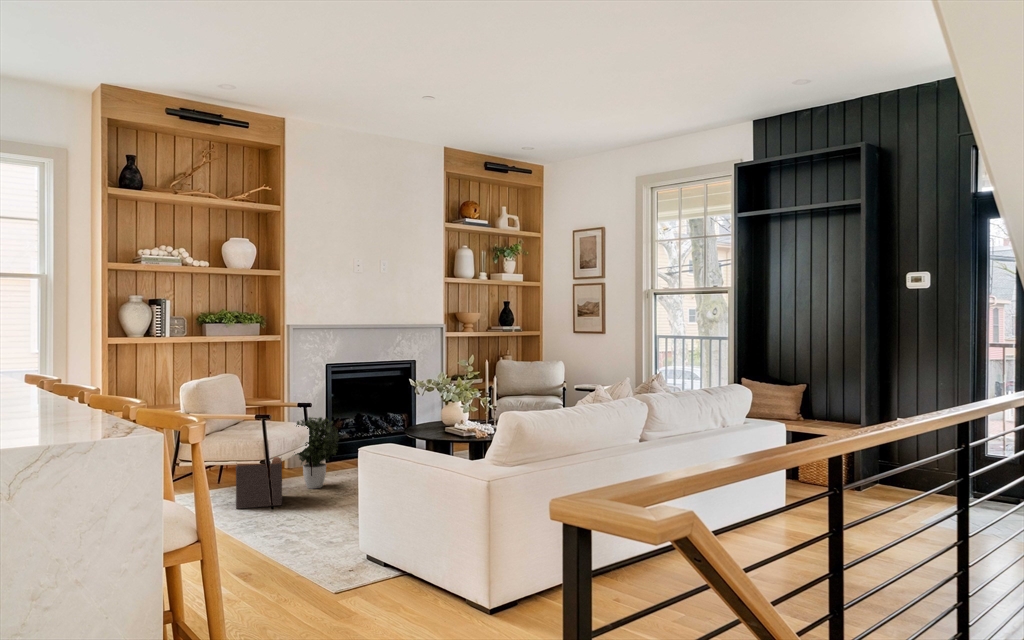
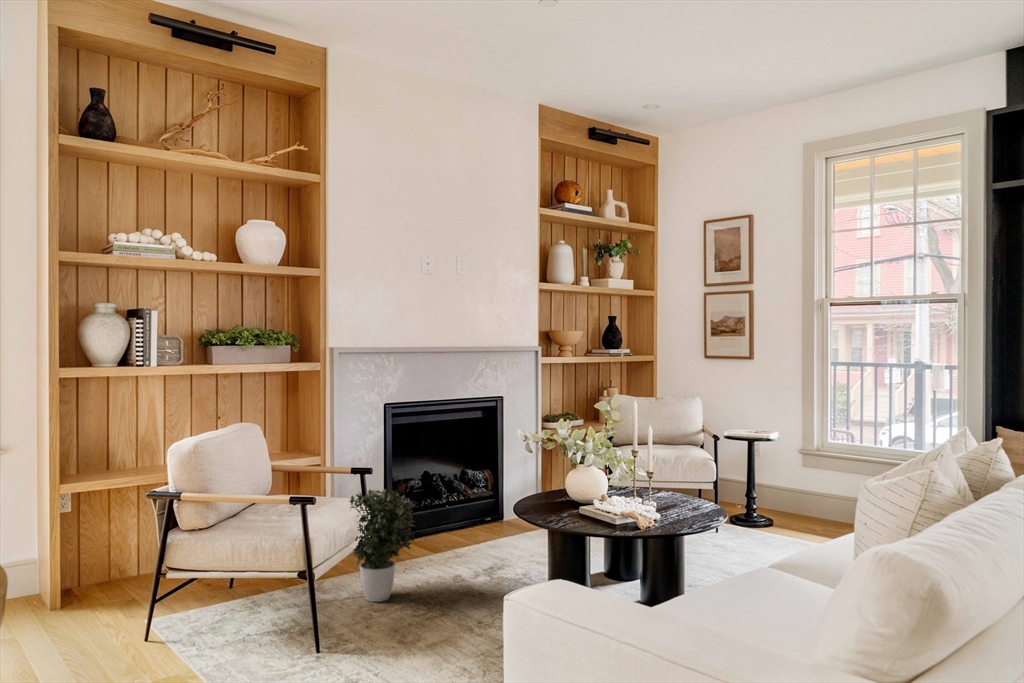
footstool: present [236,457,282,509] -> none [258,549,334,652]

